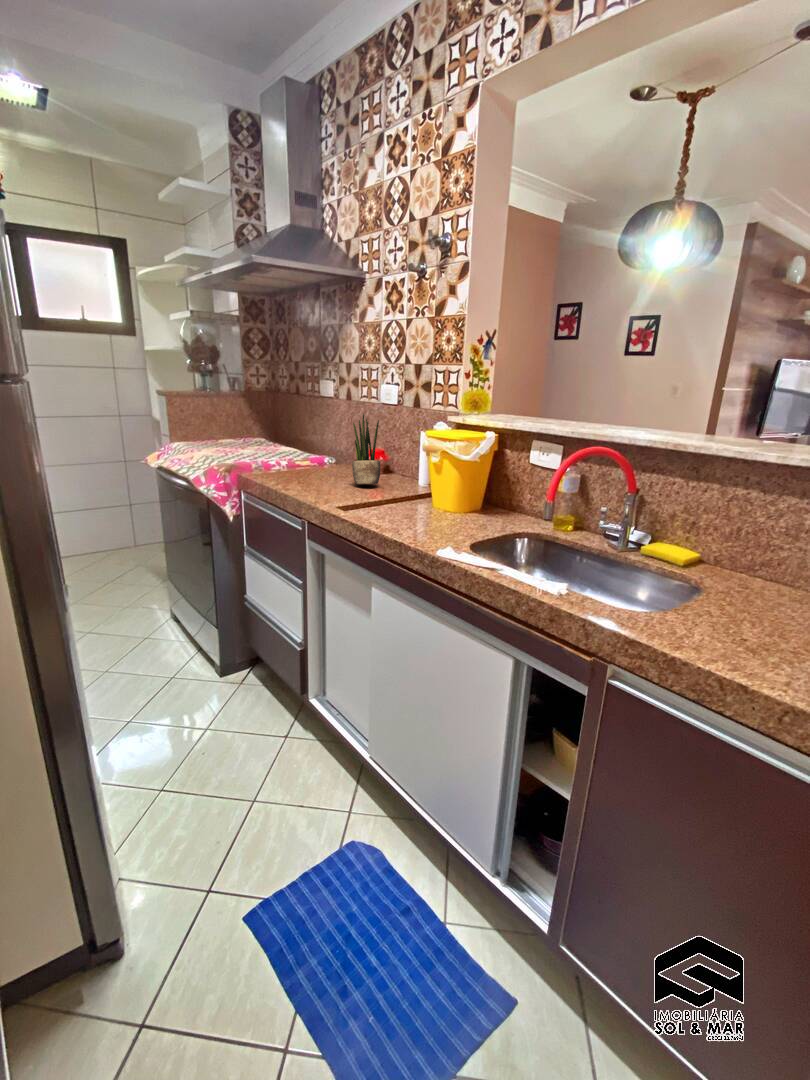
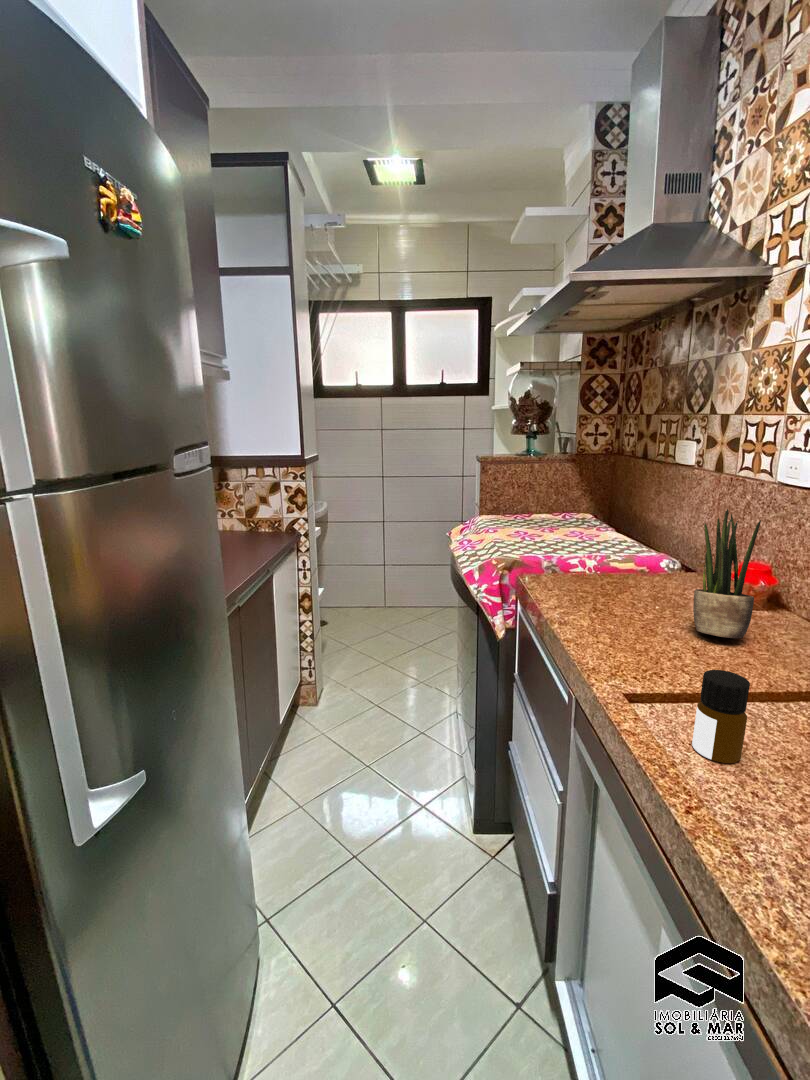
bottle: none [370,479,390,519] -> present [692,670,750,763]

